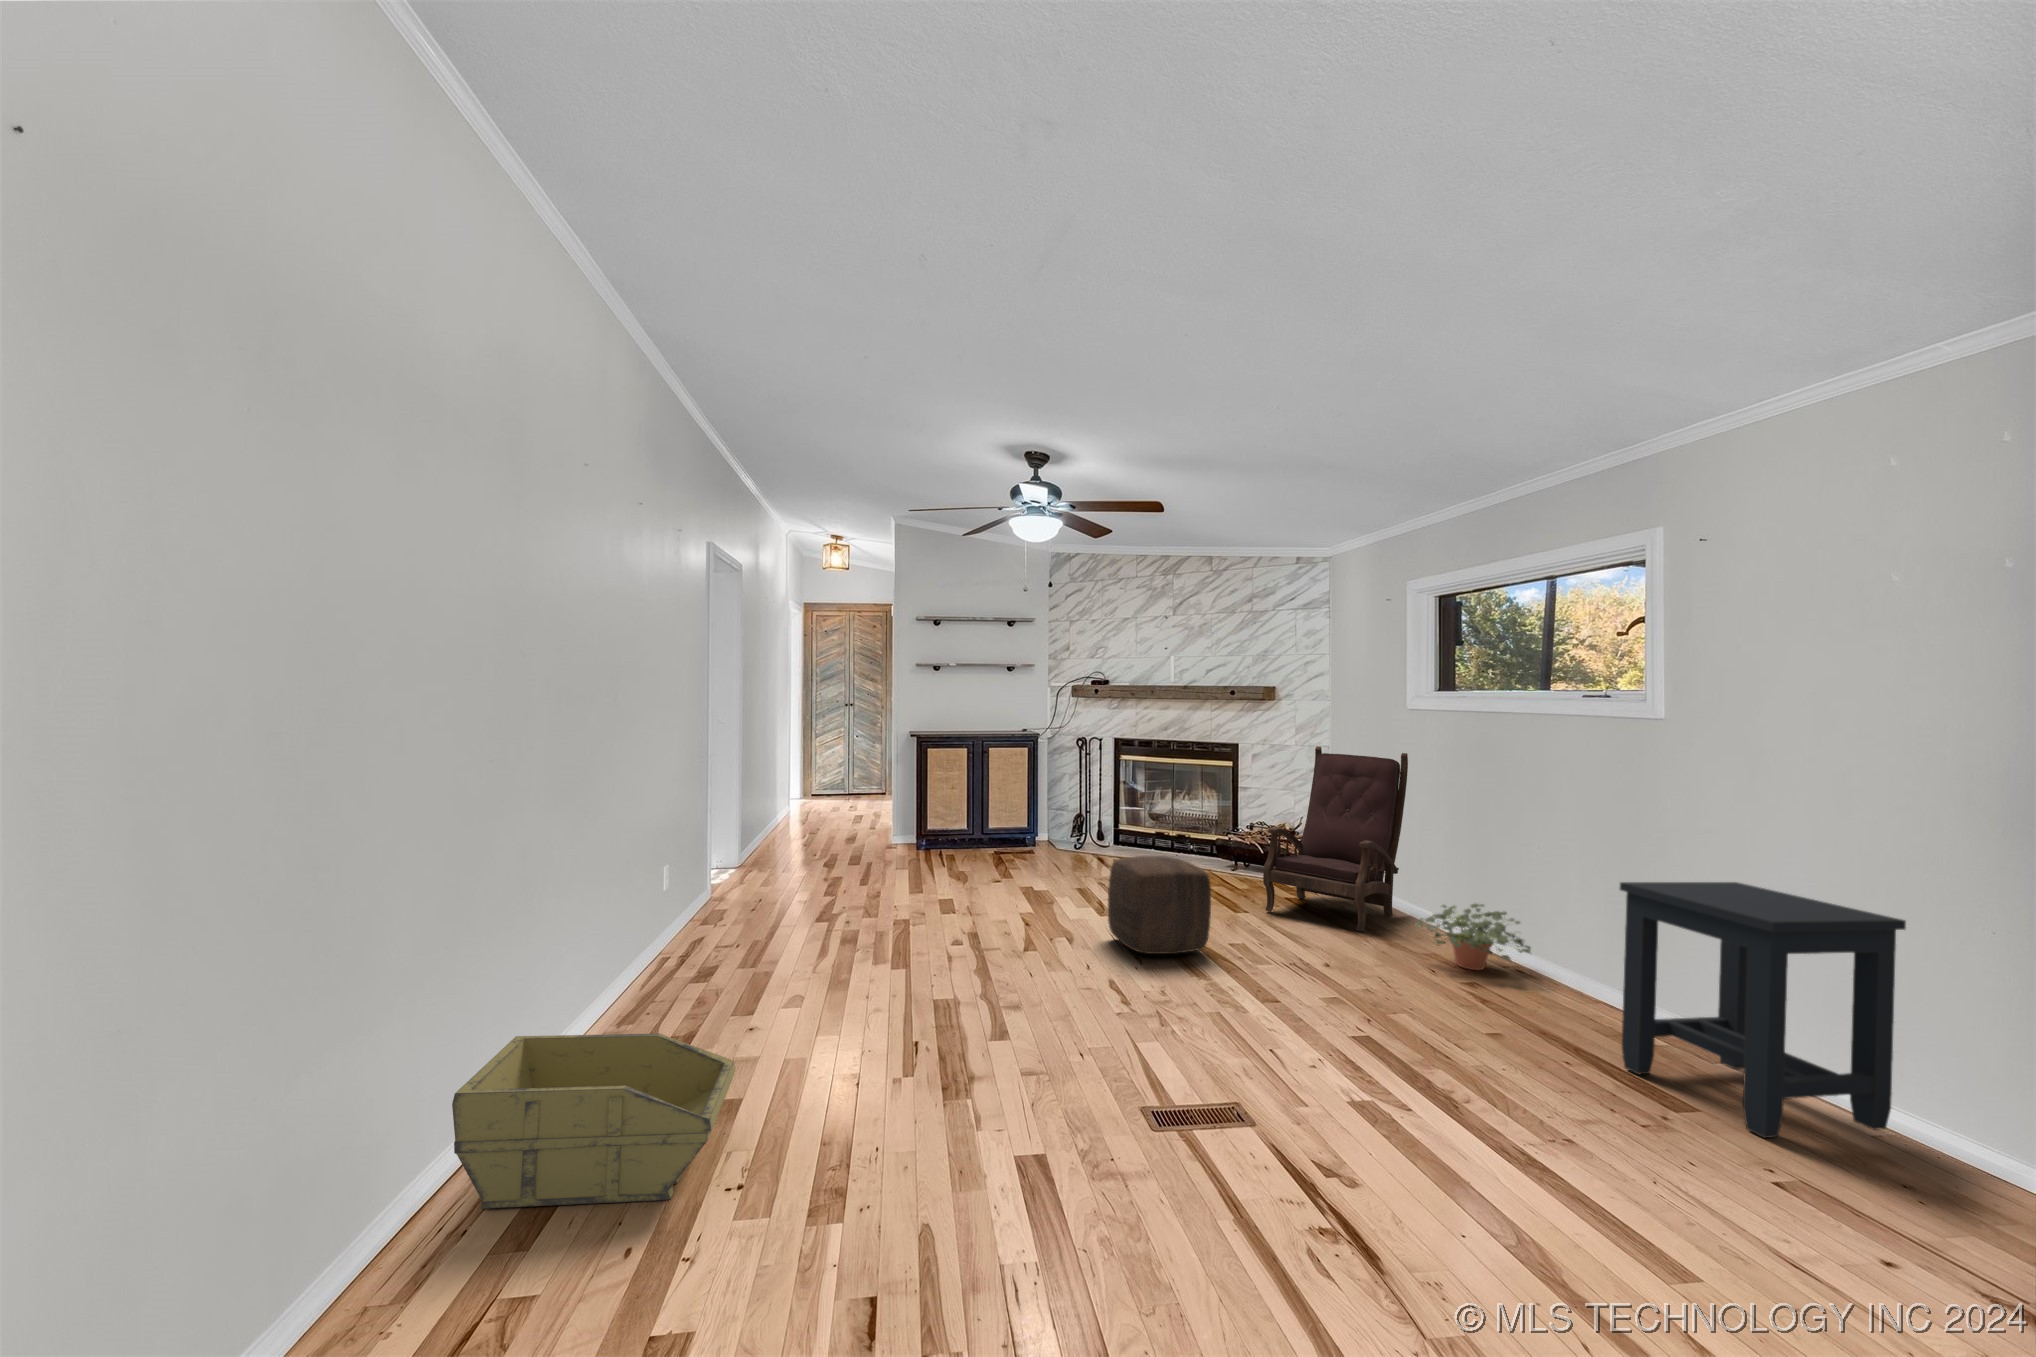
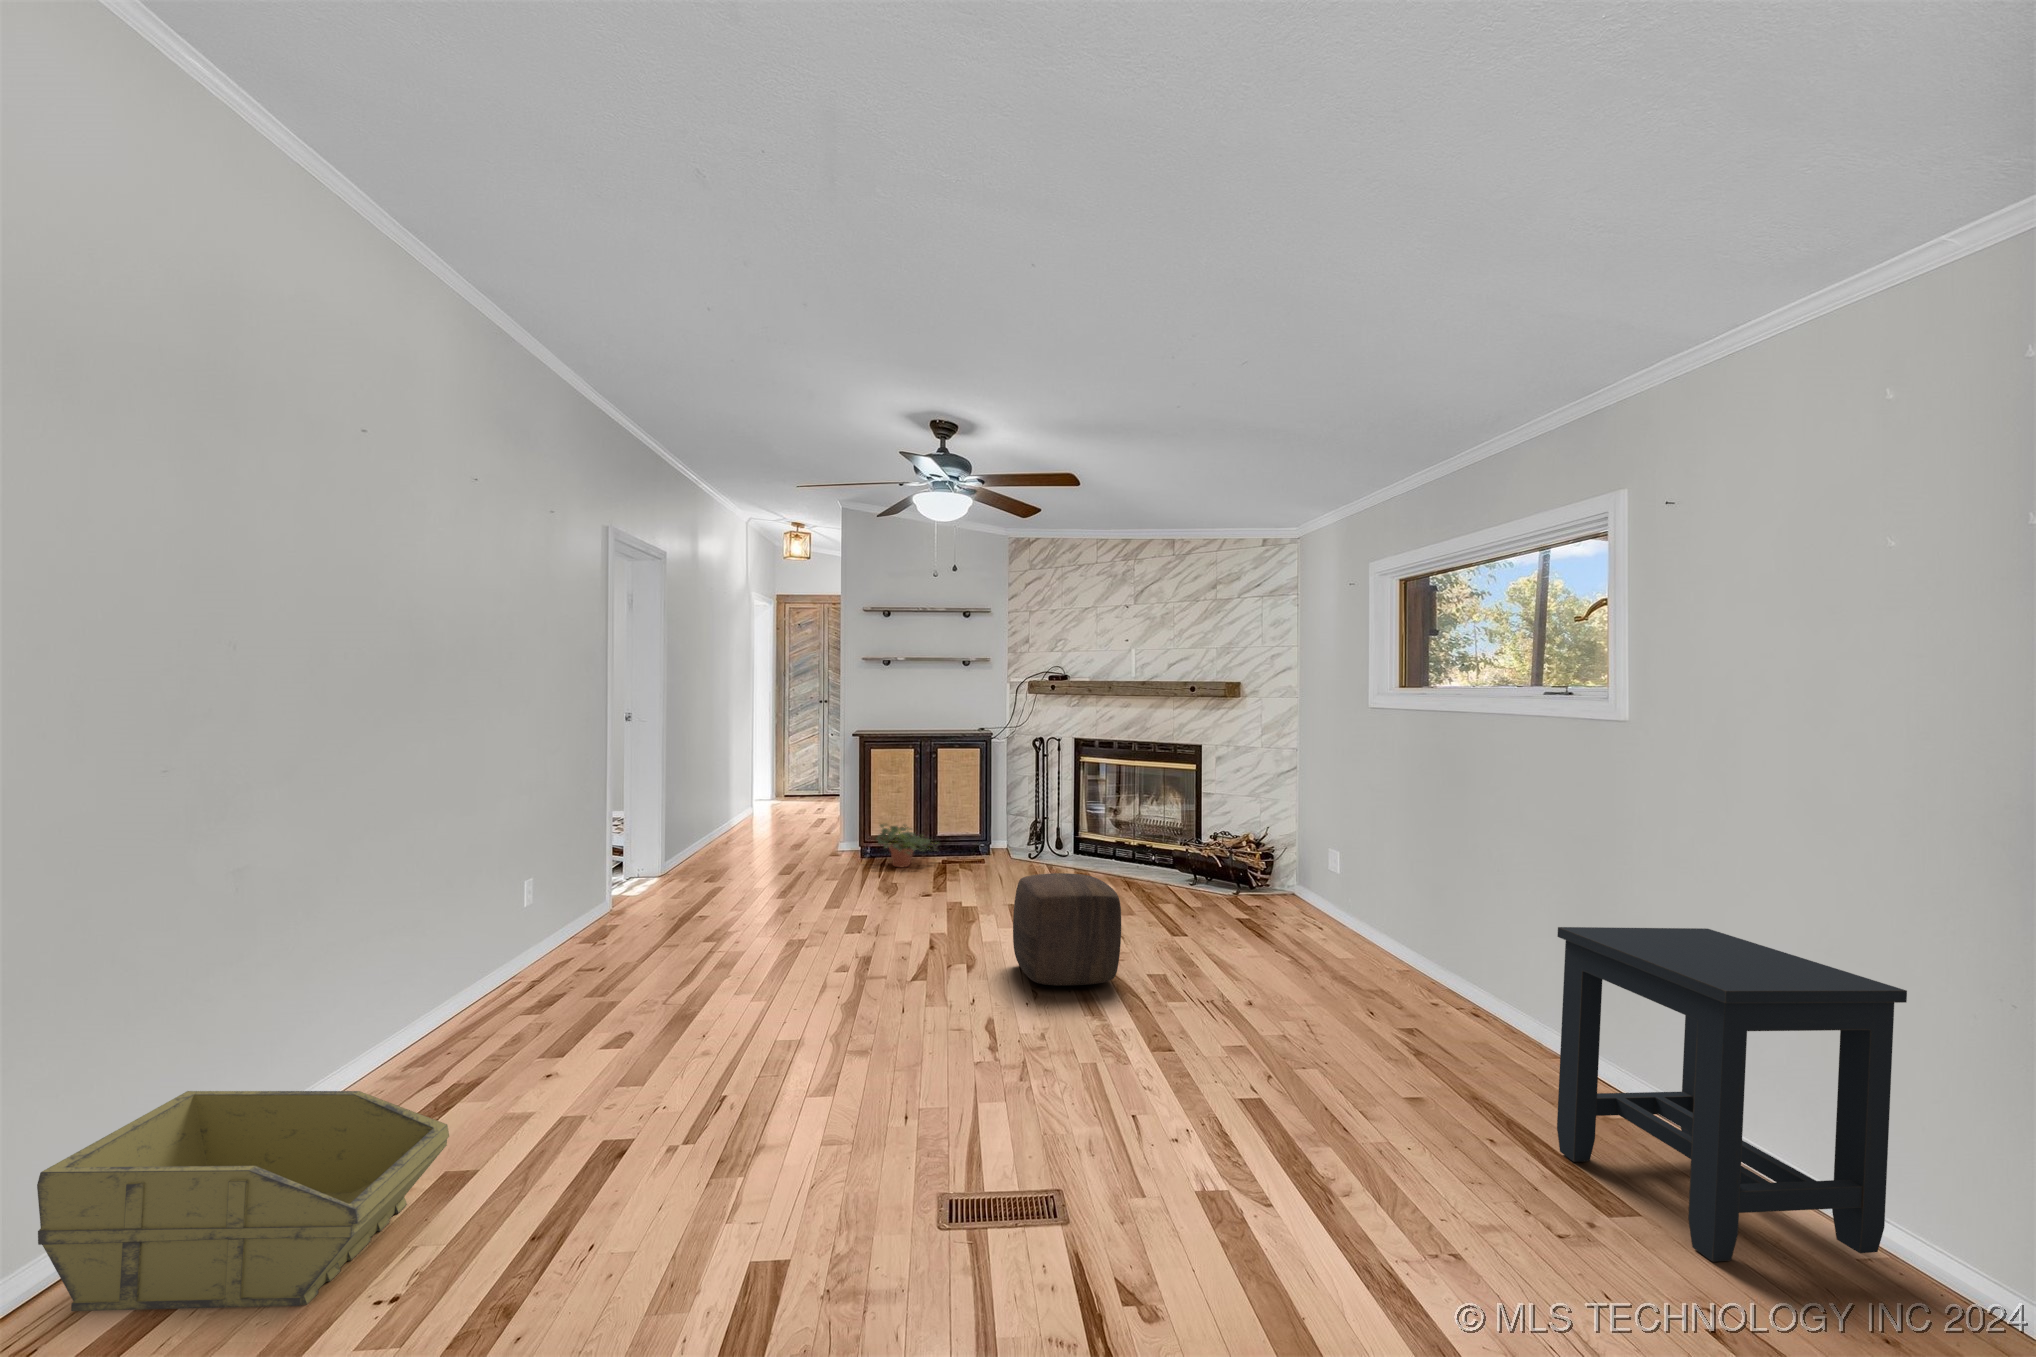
armchair: present [1263,746,1408,932] -> none [1204,752,1372,961]
potted plant: present [1415,904,1530,970] -> present [876,824,937,867]

